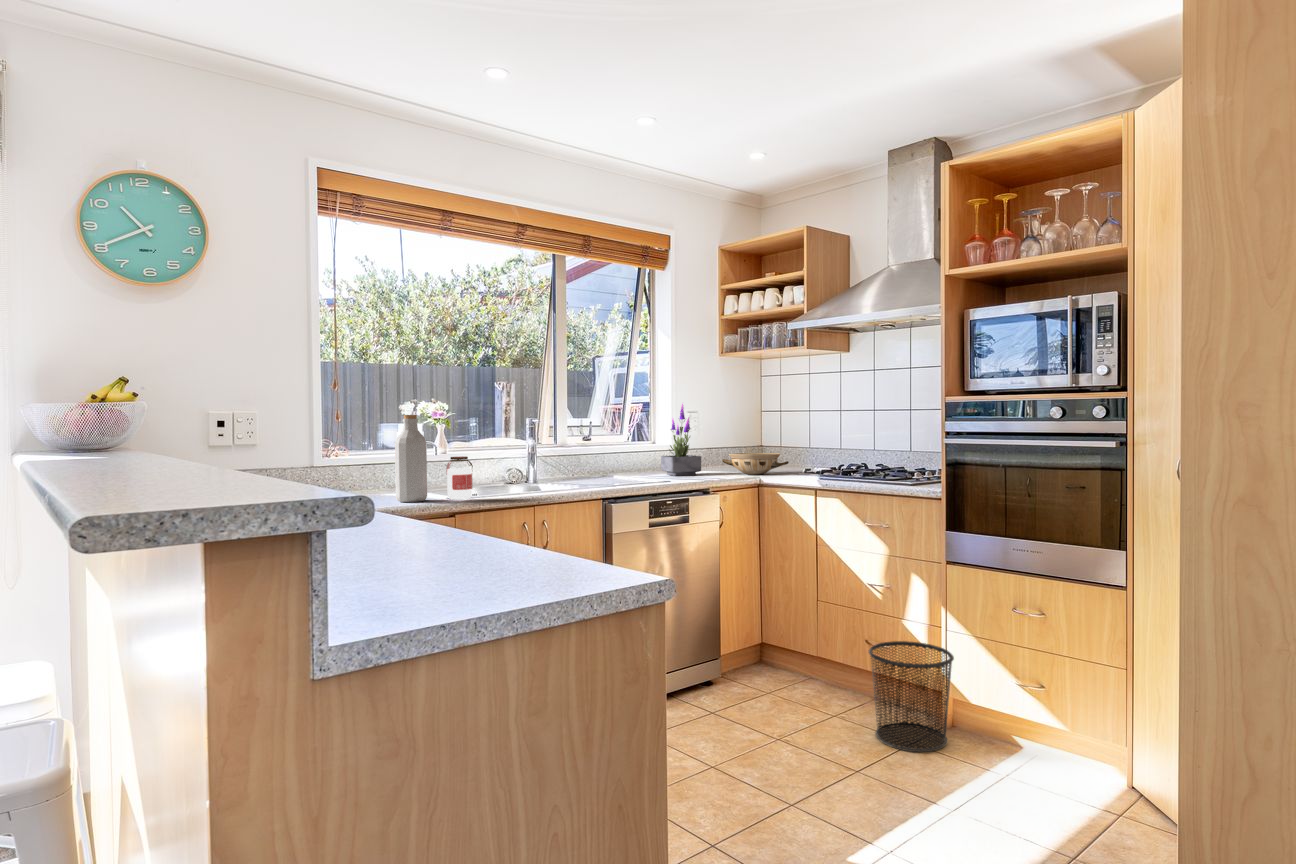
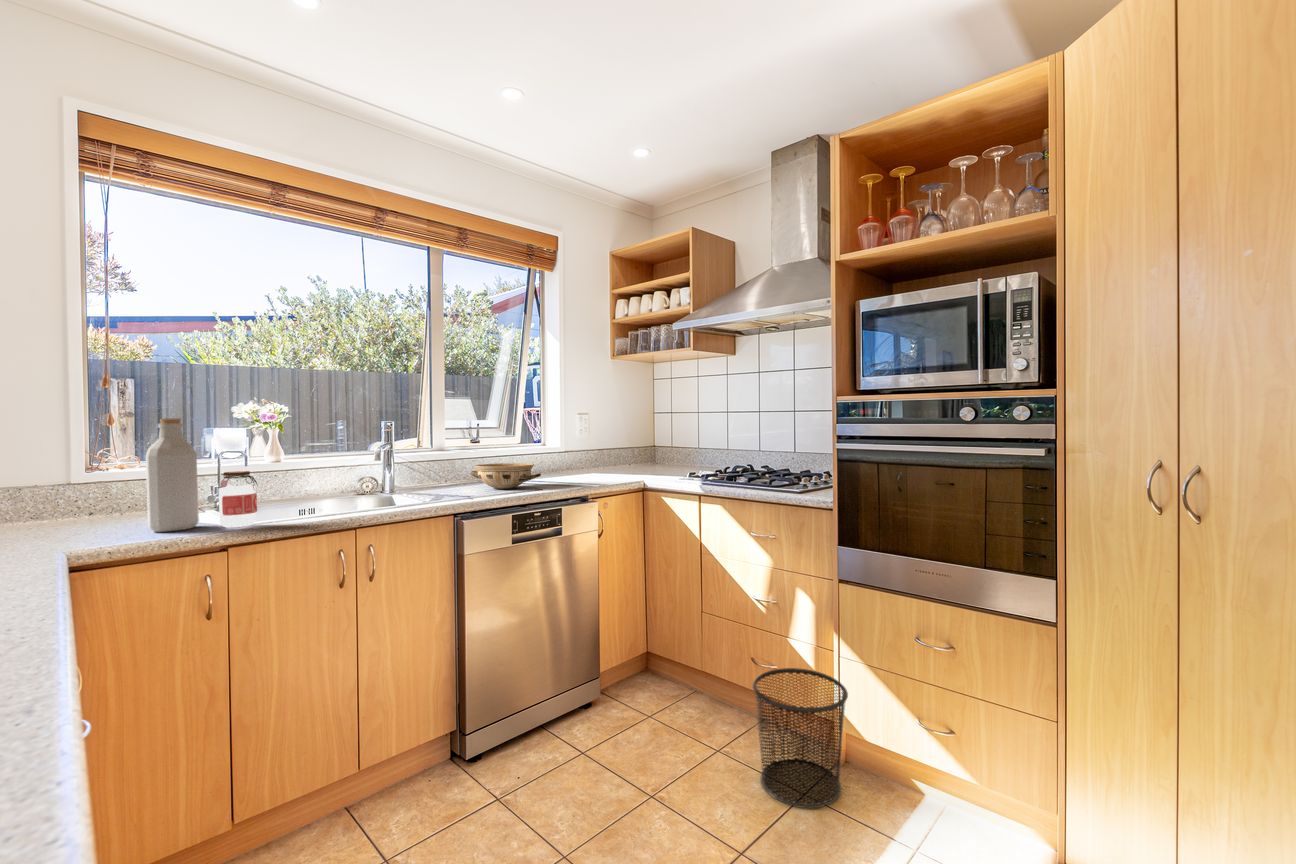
potted plant: present [661,404,701,476] -> none [542,405,583,482]
ceramic bowl: present [722,453,789,475] -> present [471,463,541,489]

